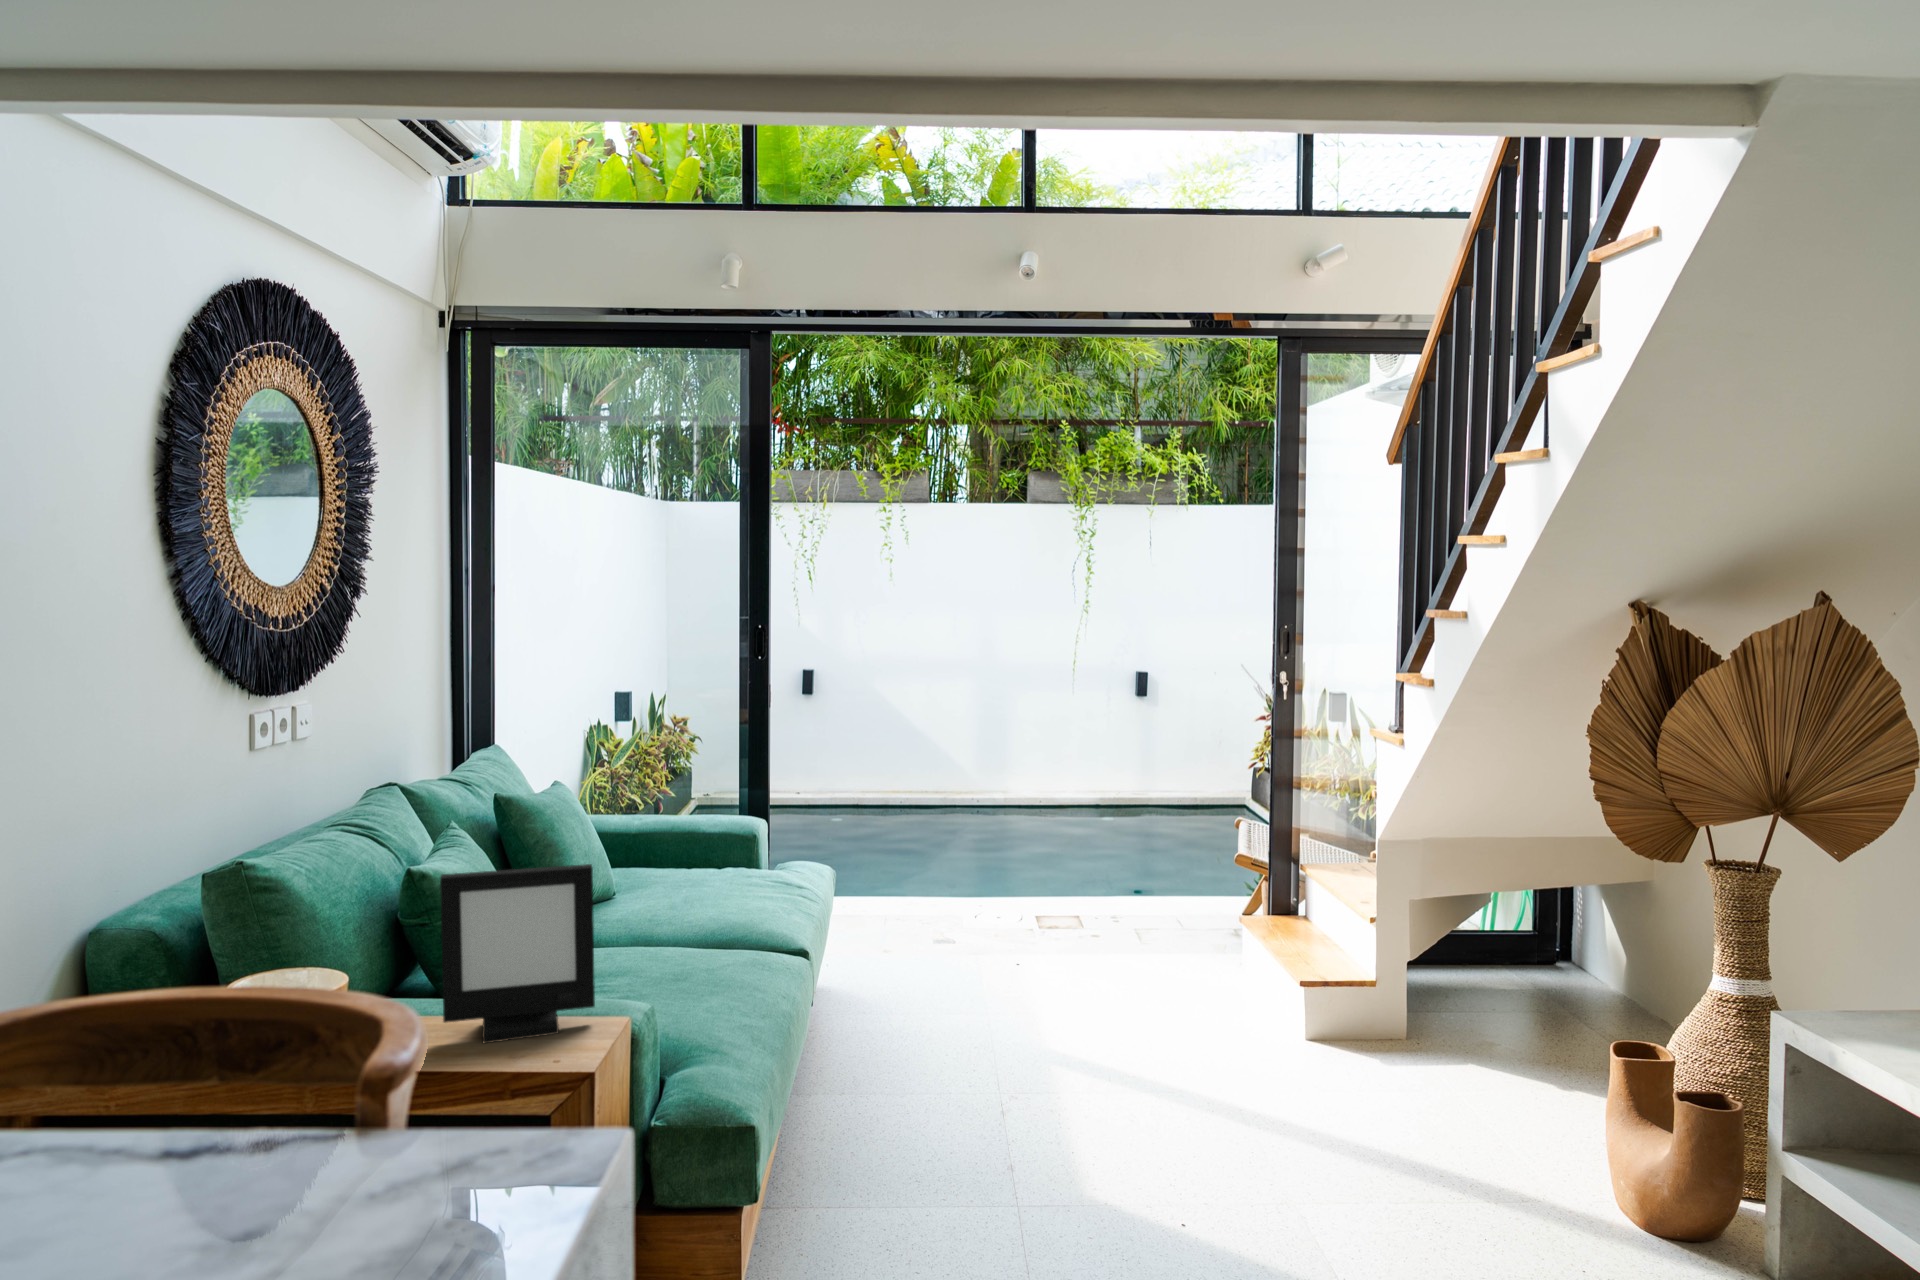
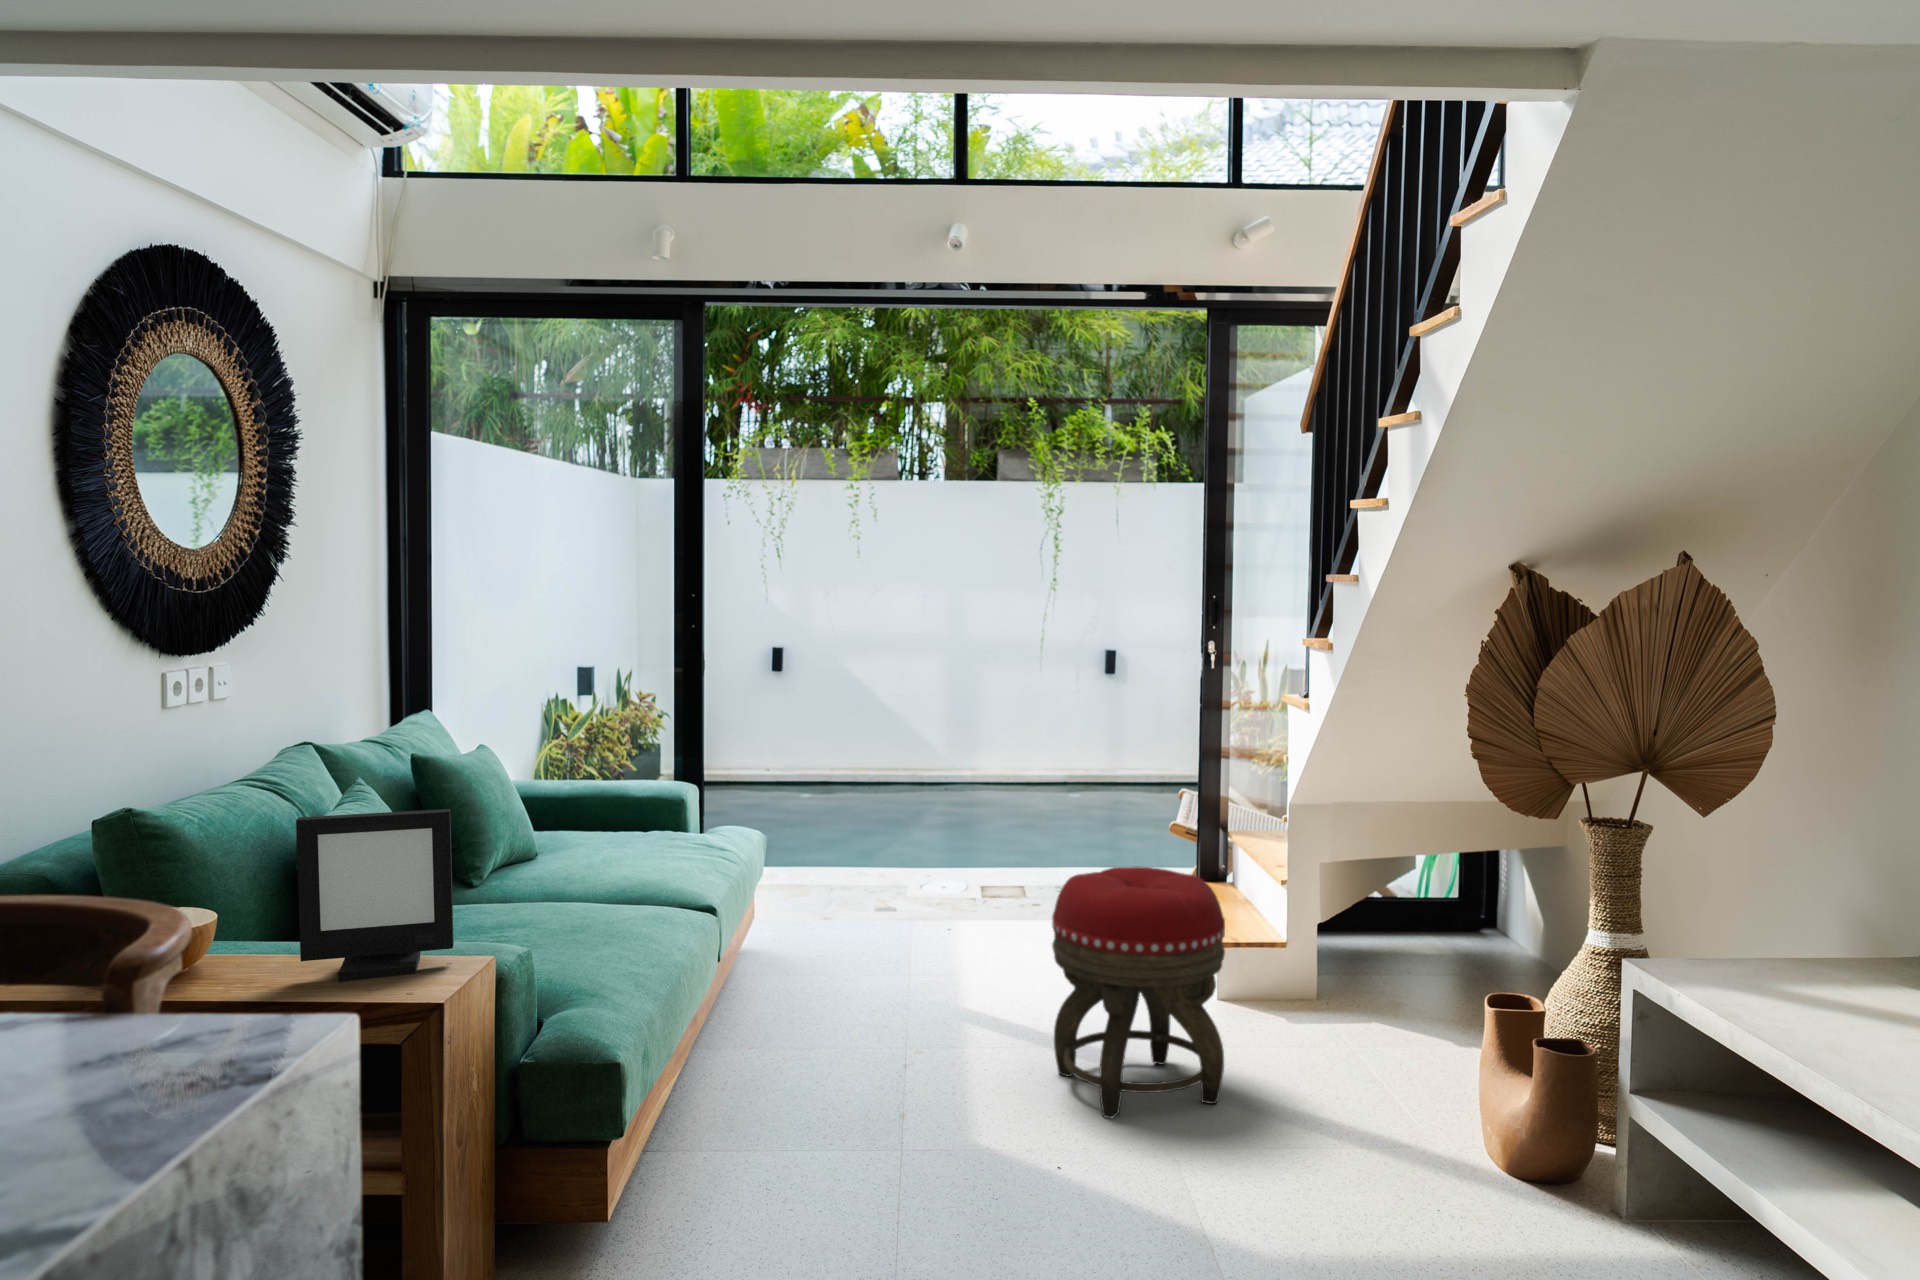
footstool: none [1159,908,1338,1167] -> present [1052,866,1225,1118]

